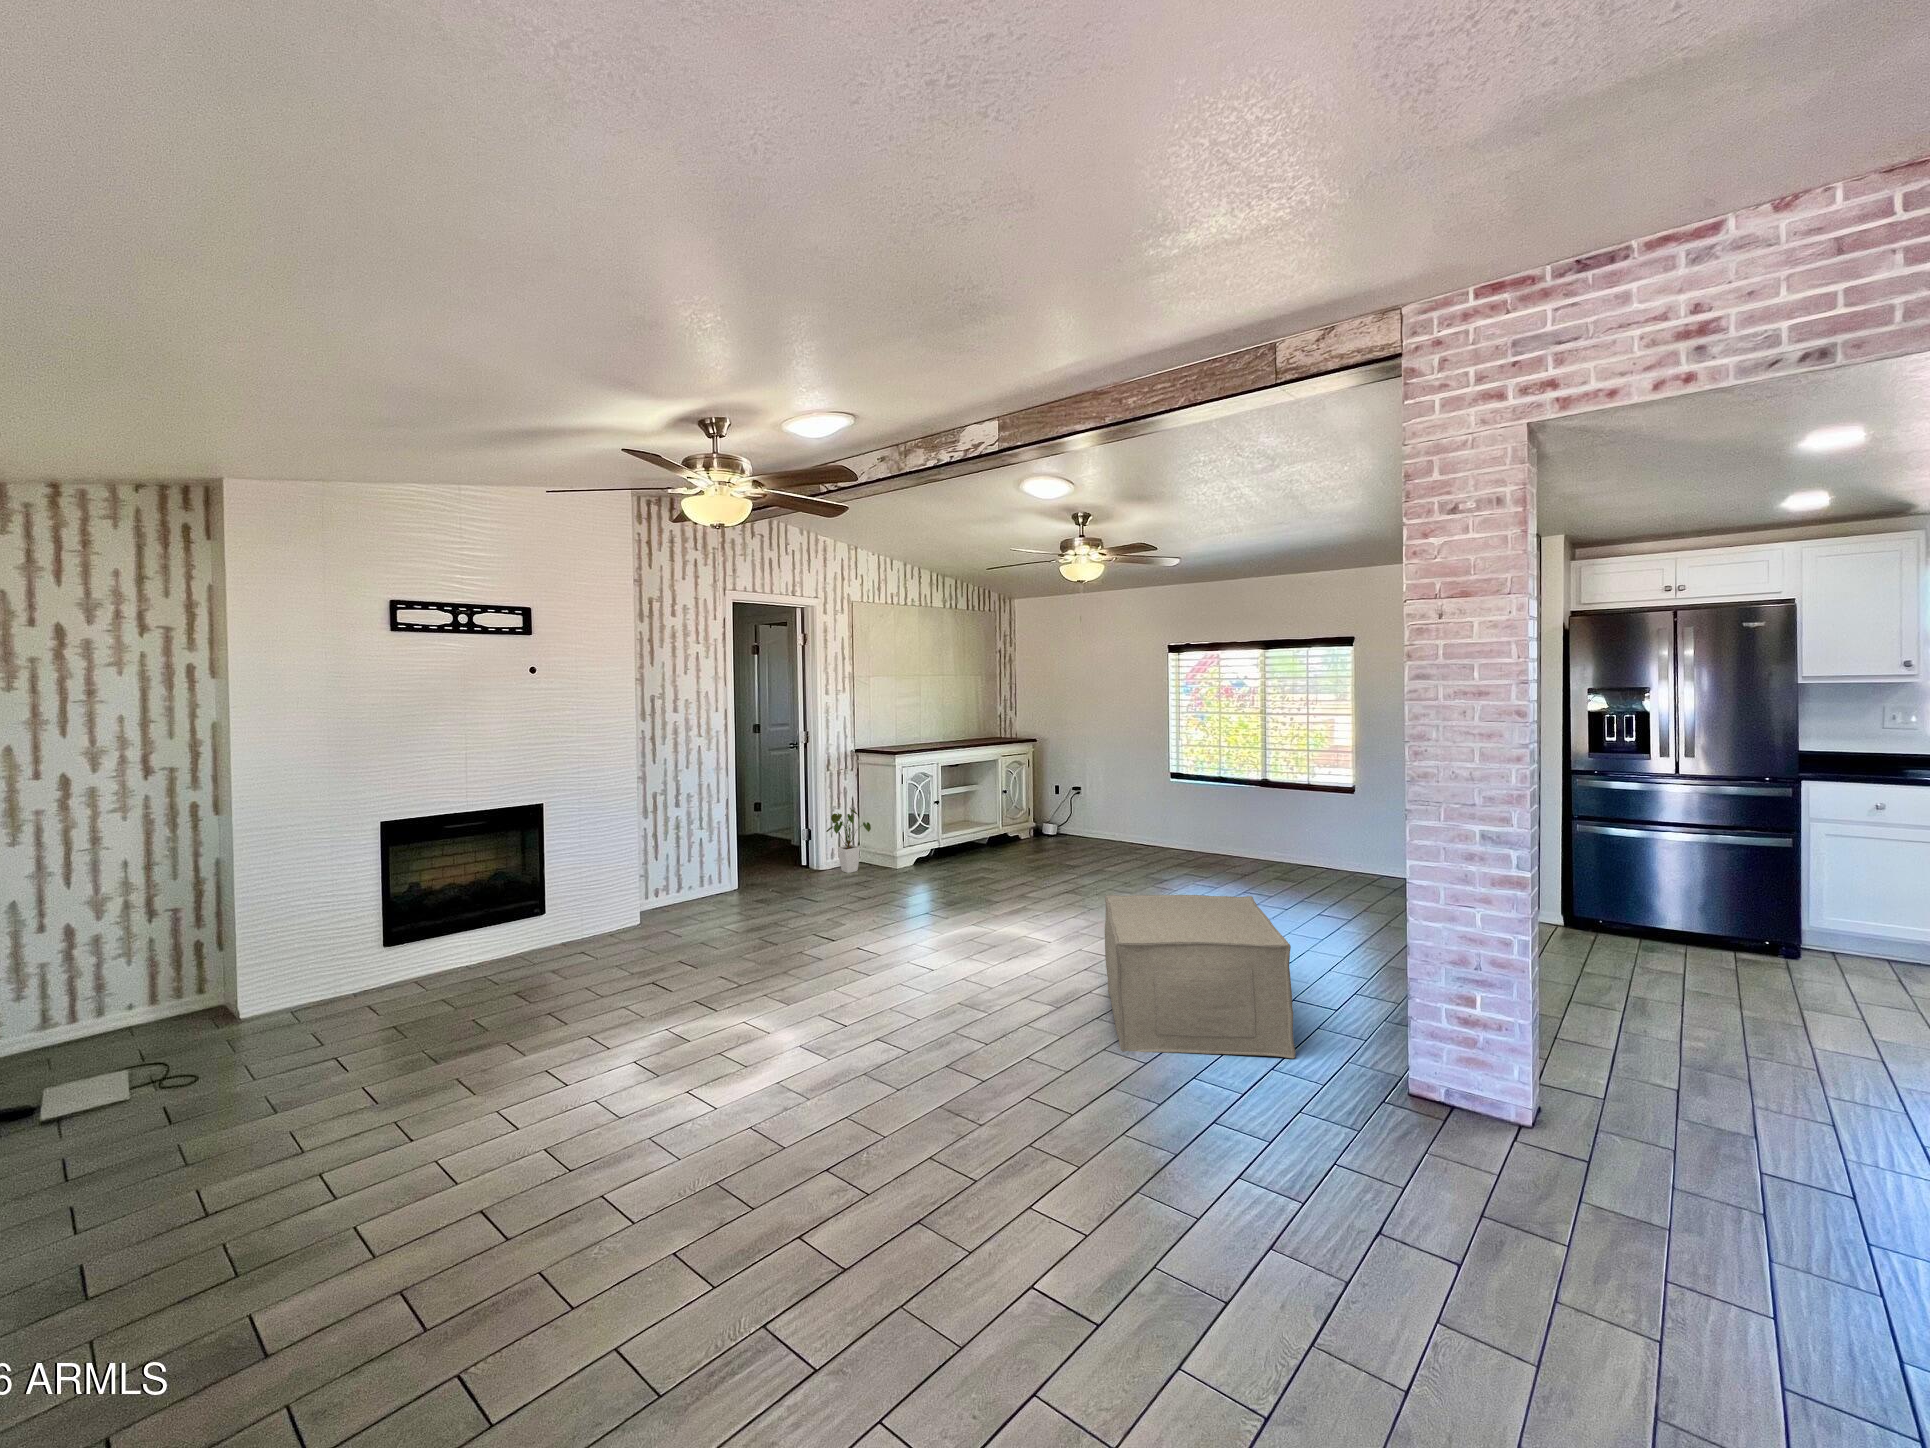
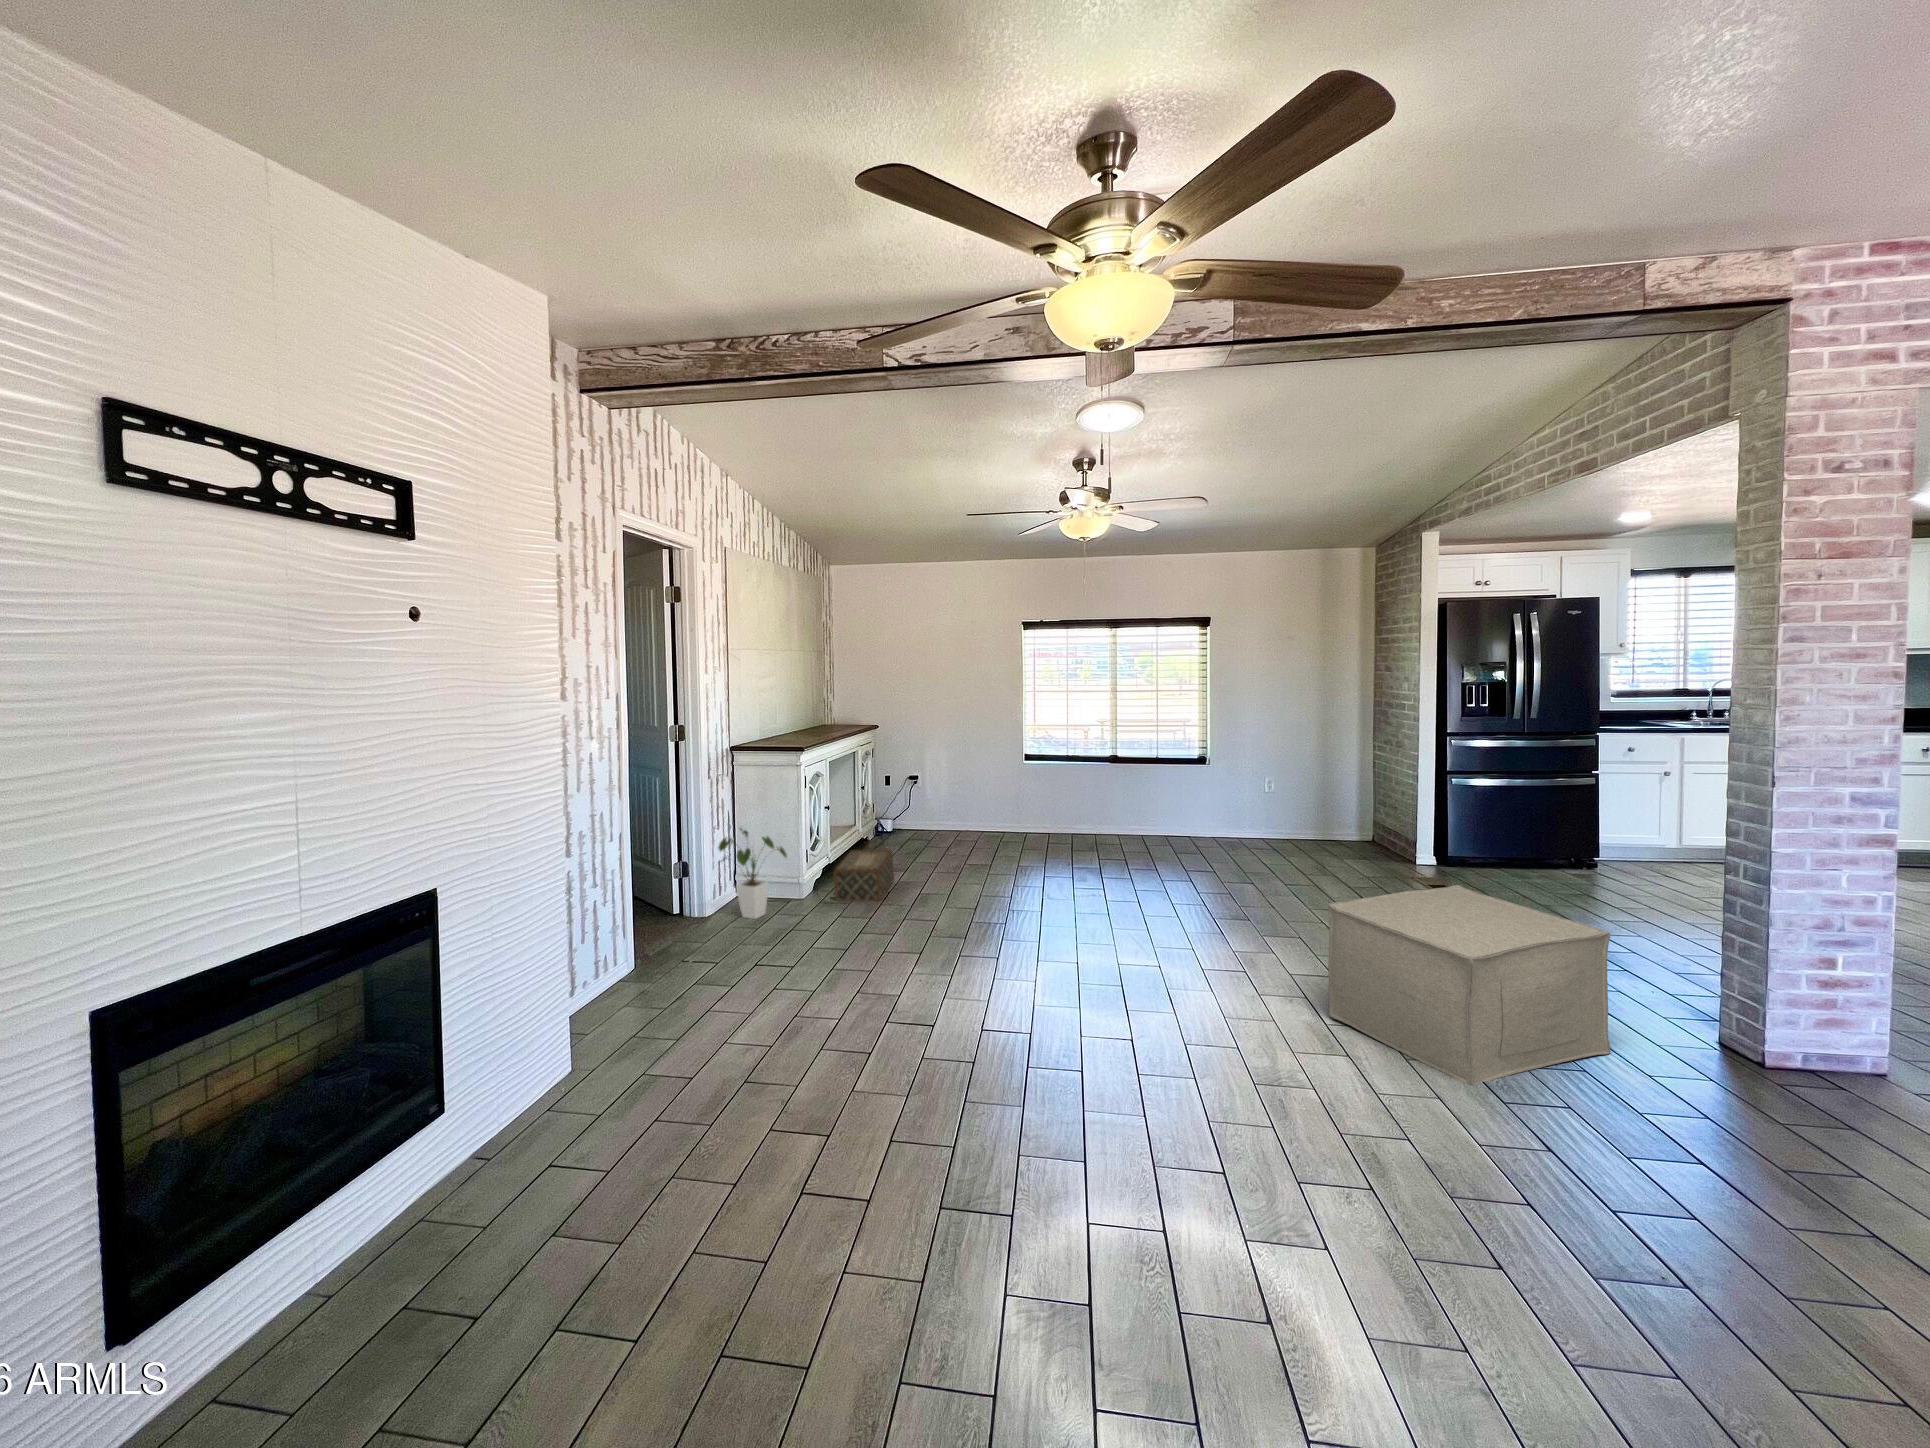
woven basket: none [916,833,978,872] -> present [834,850,894,901]

